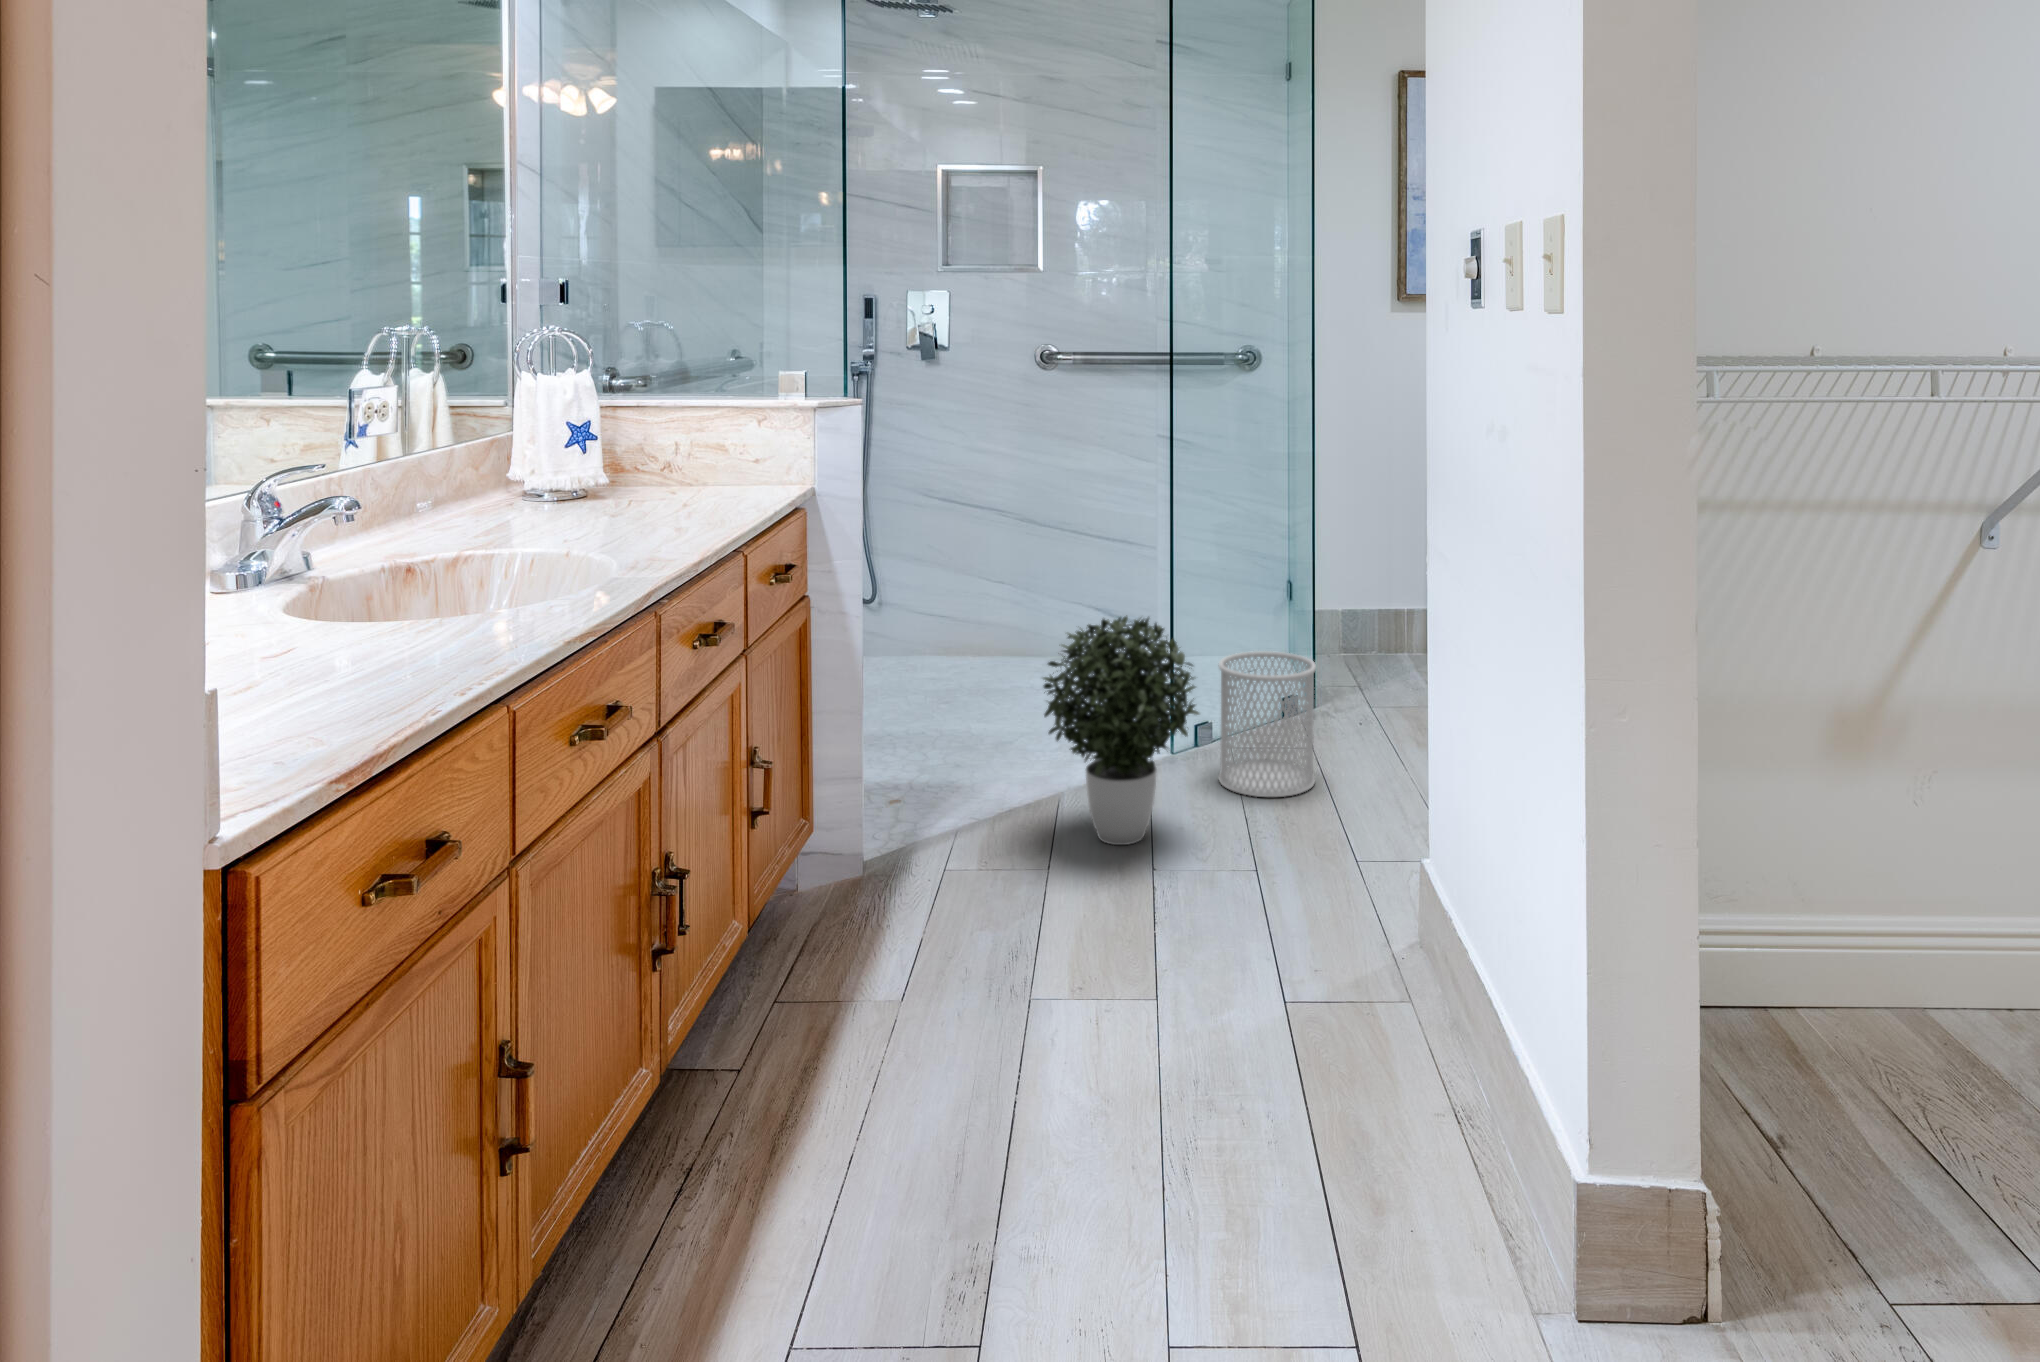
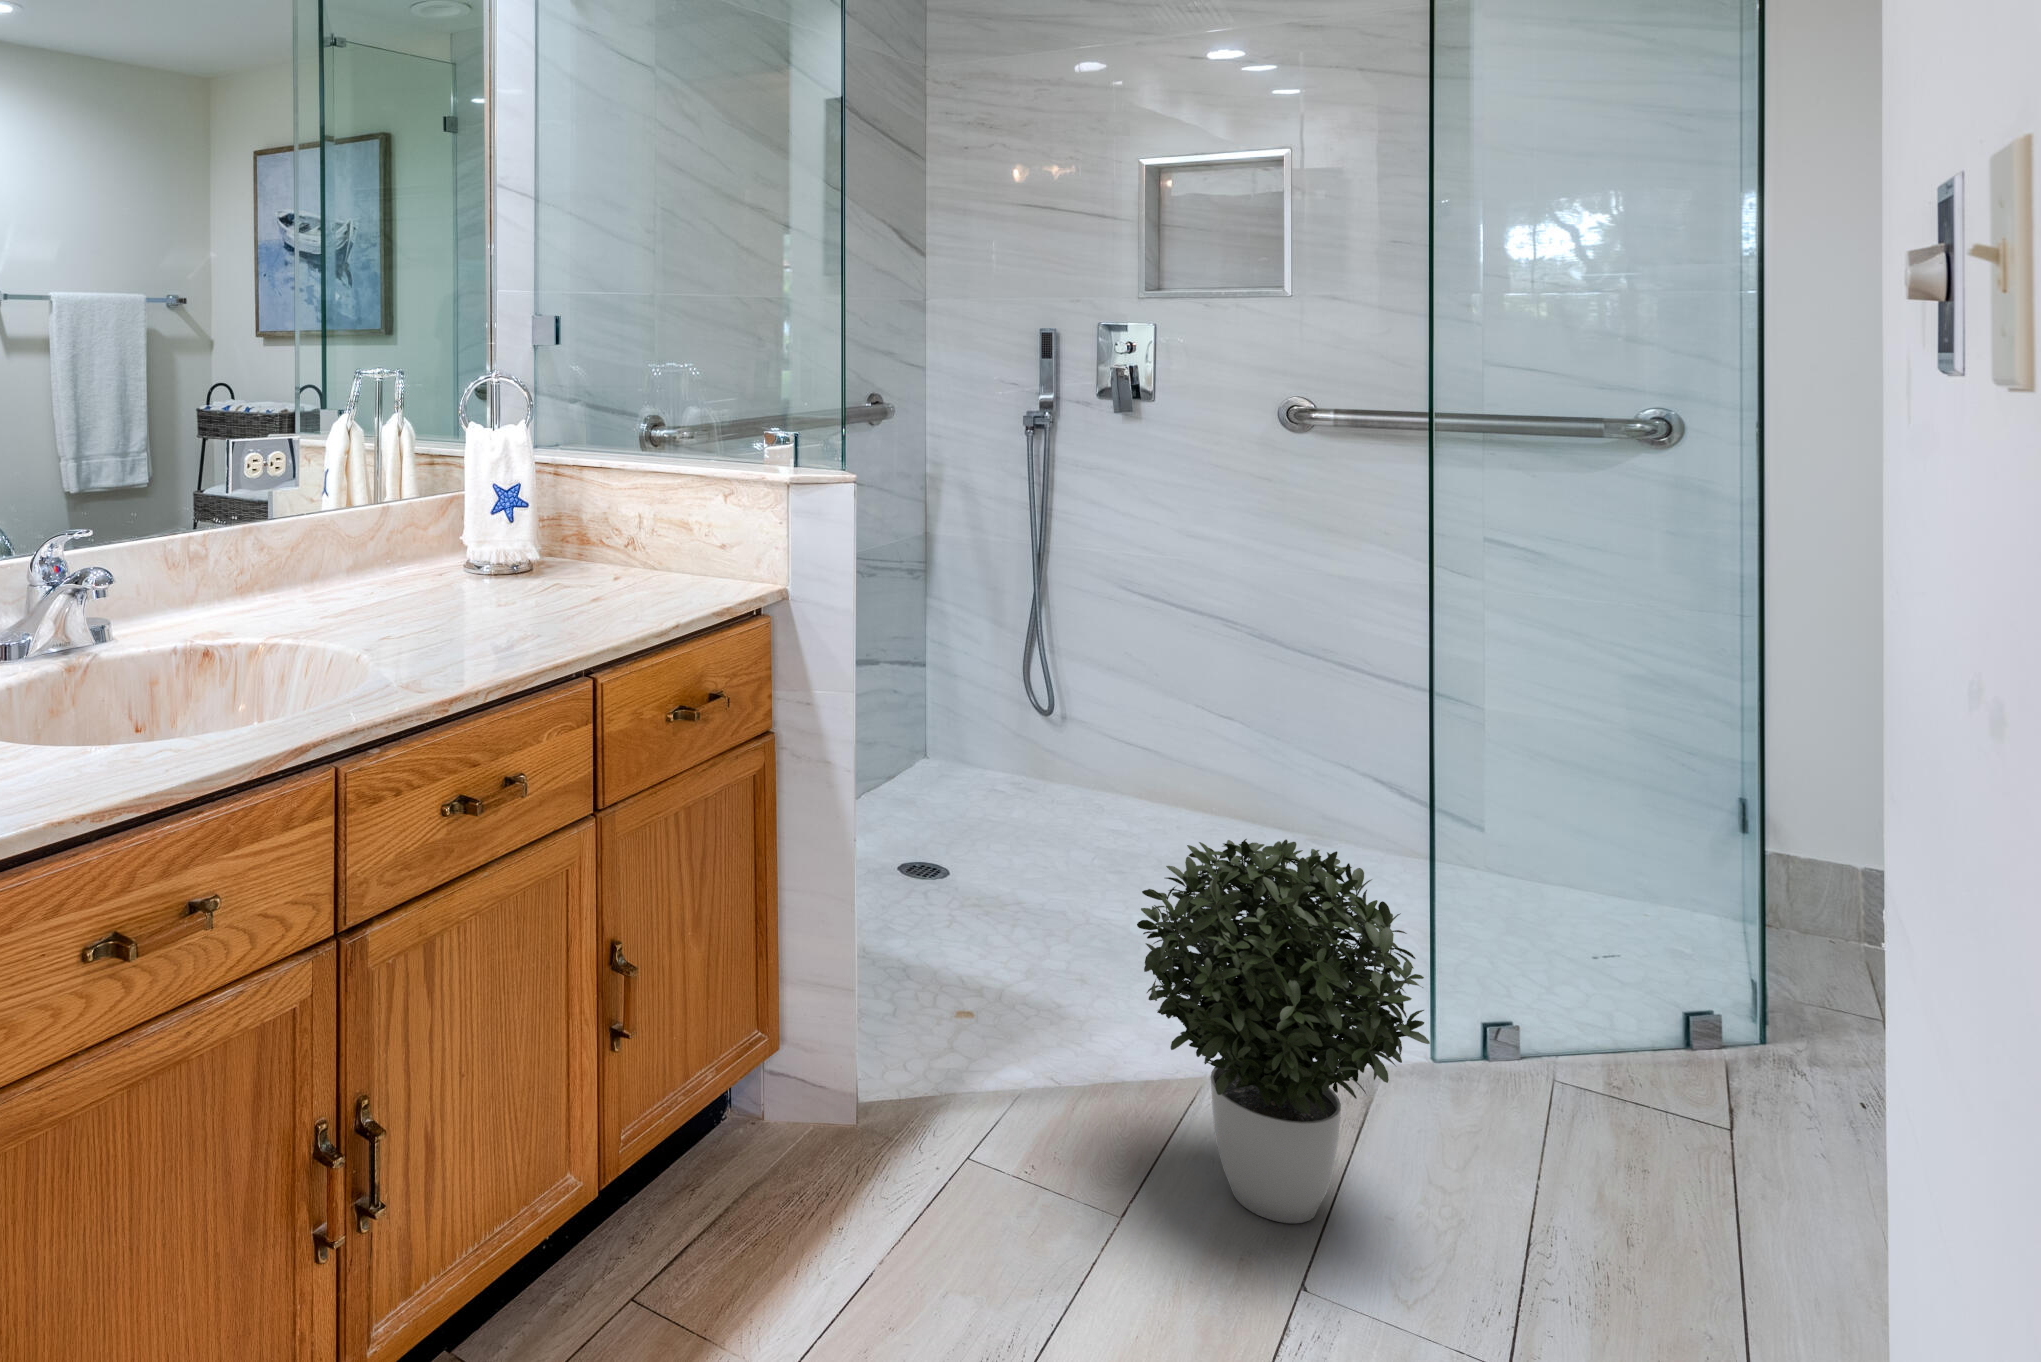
wastebasket: present [1218,651,1316,797] -> none [1508,934,1729,1232]

